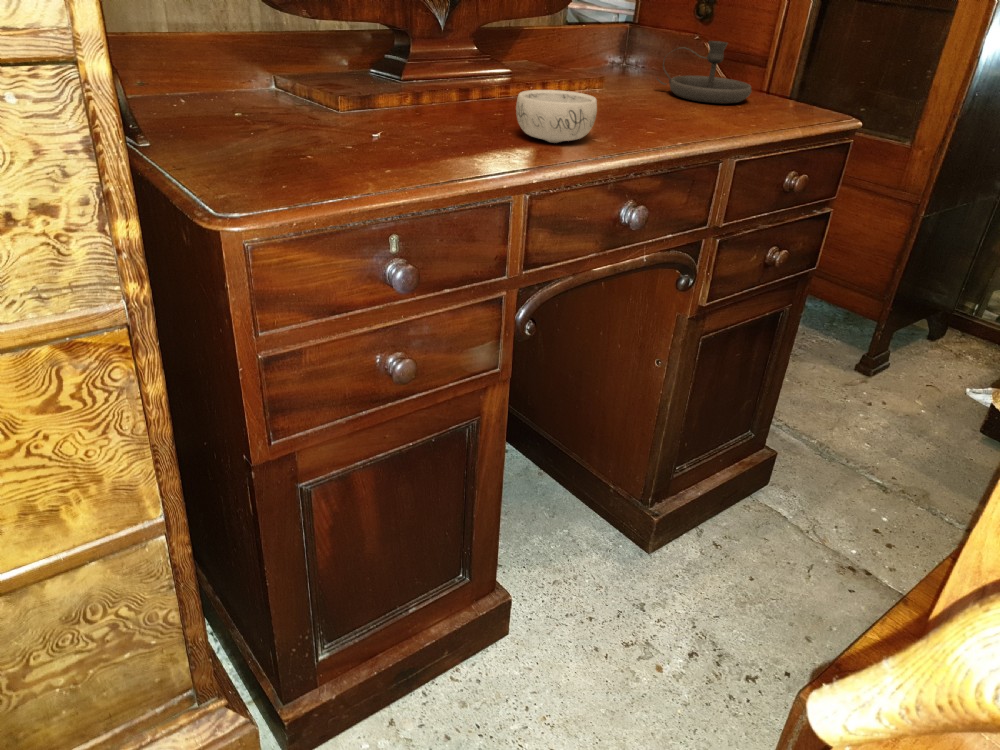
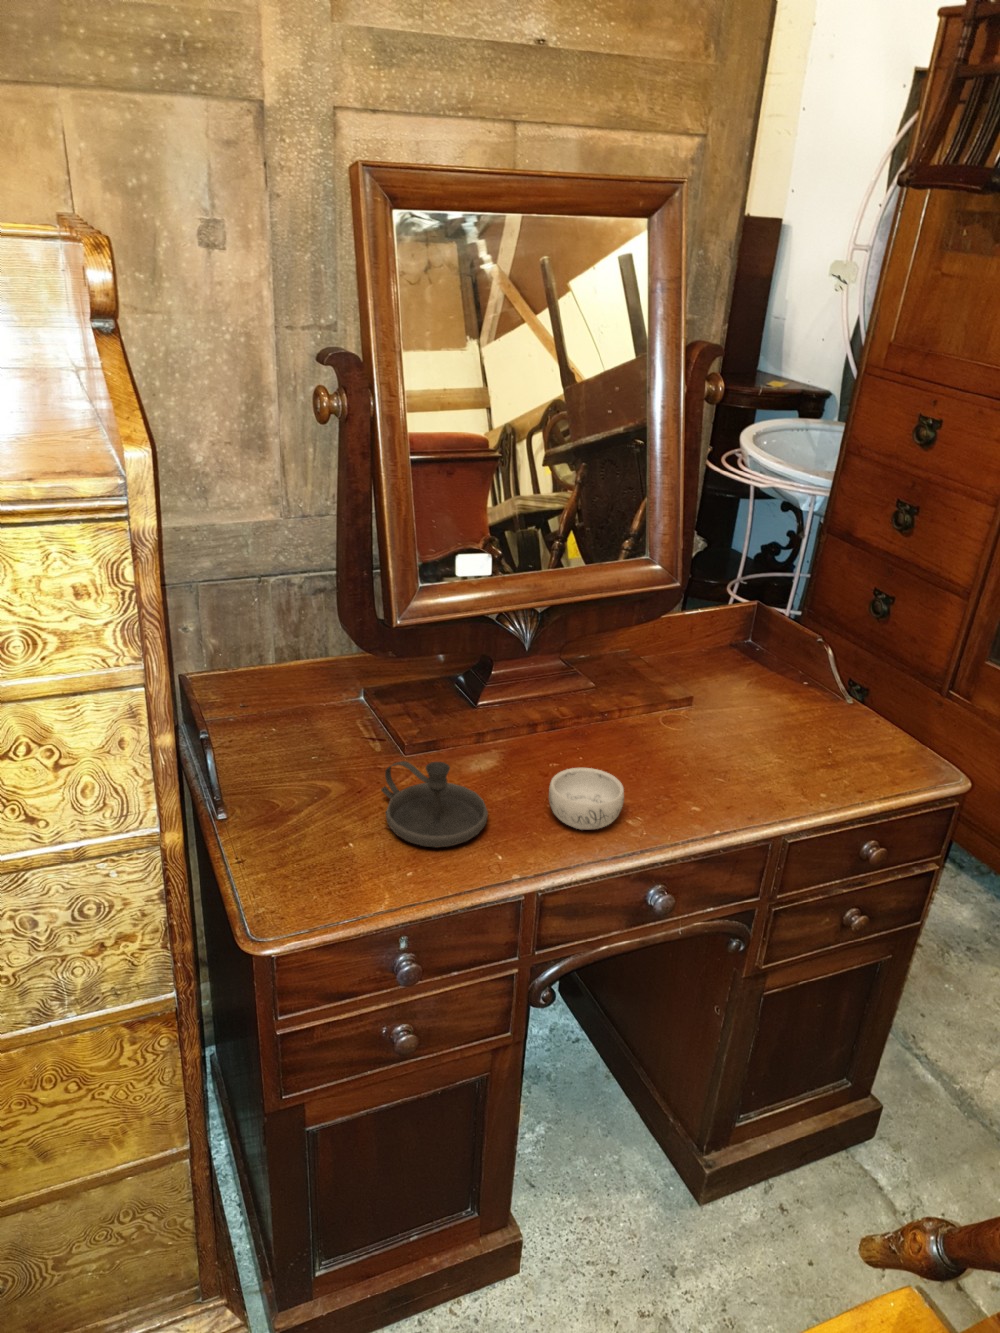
candlestick: present [657,41,751,104] -> present [381,761,488,847]

